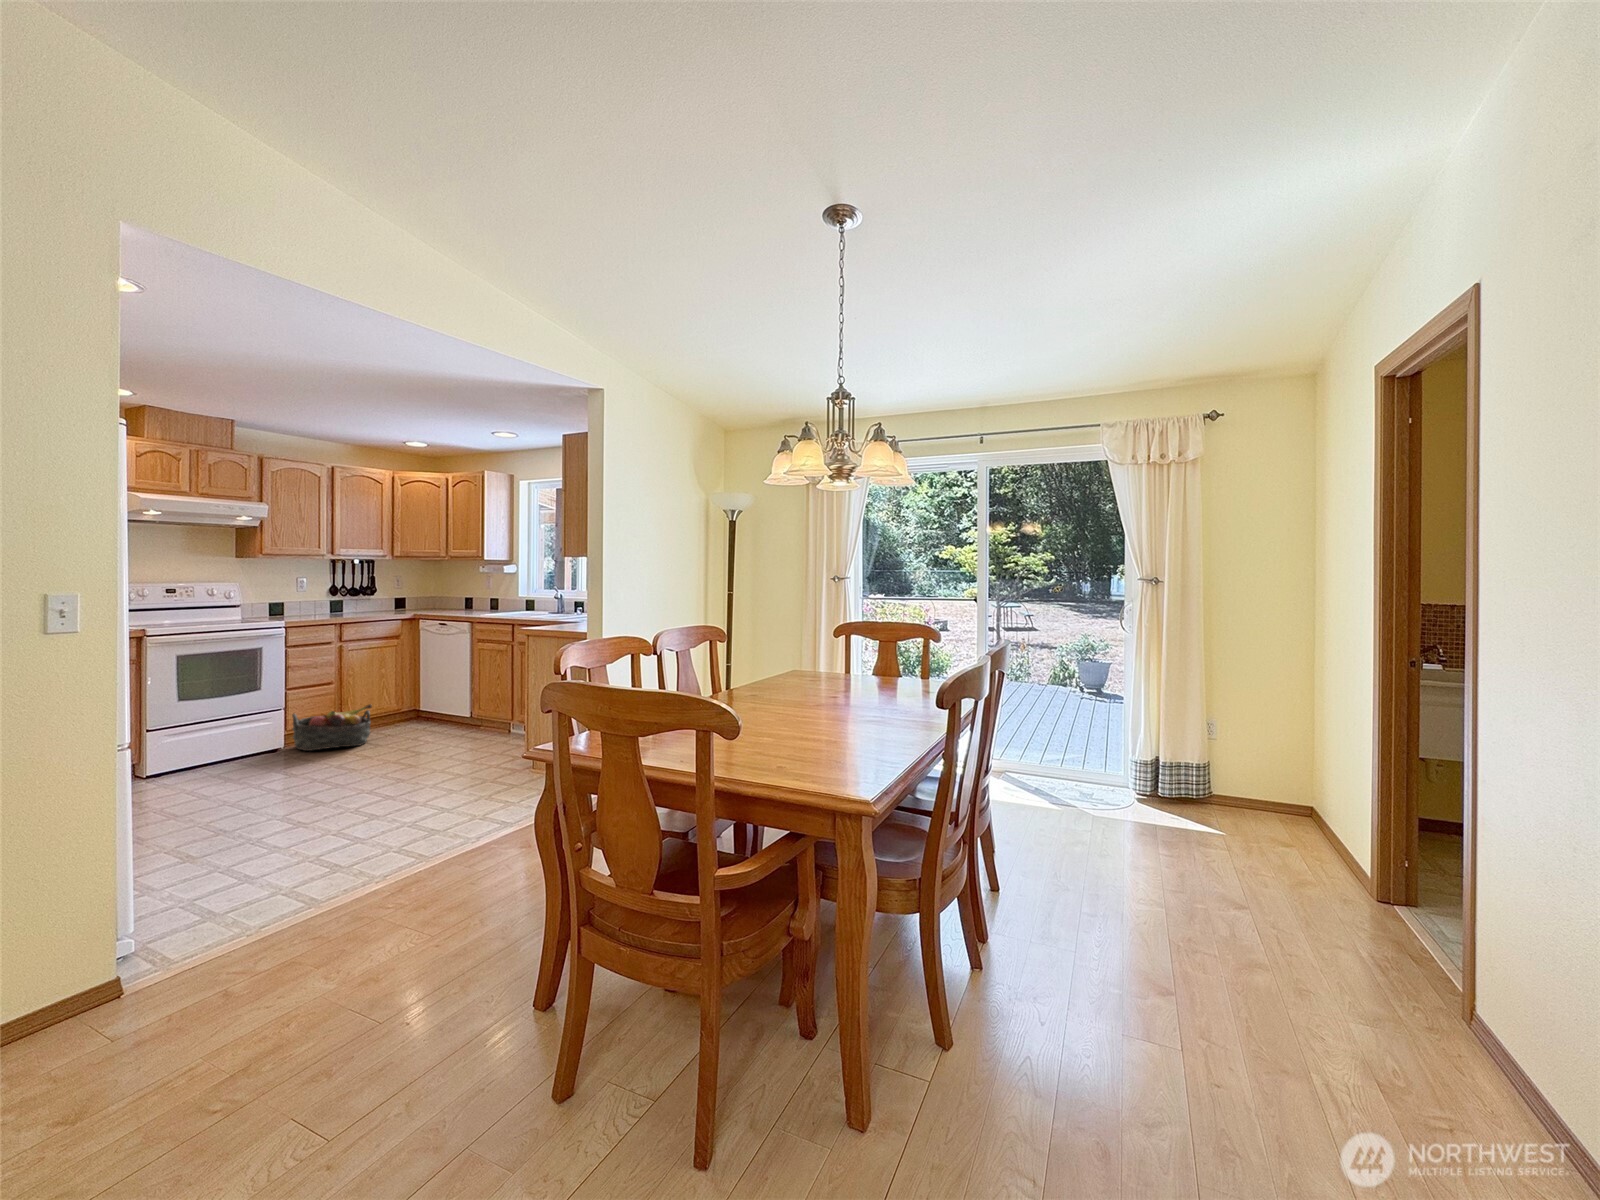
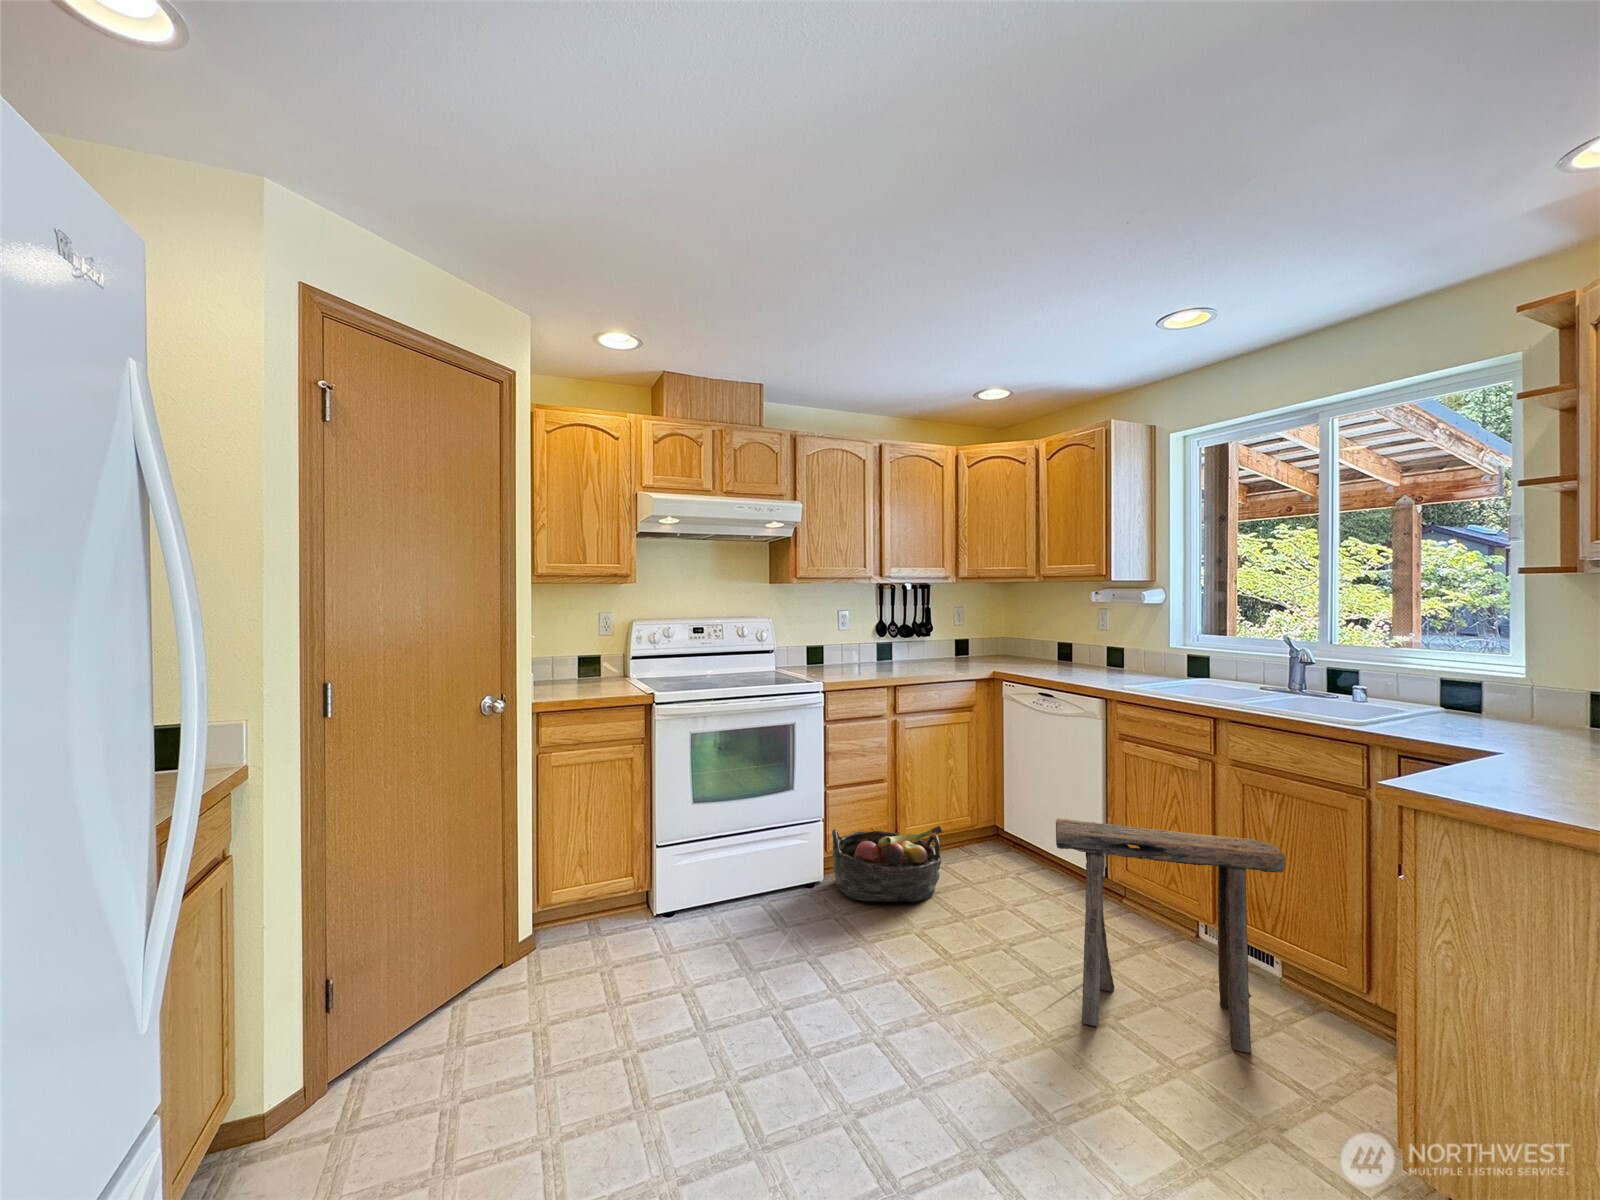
stool: none [424,679,526,767] -> present [1056,818,1285,1053]

